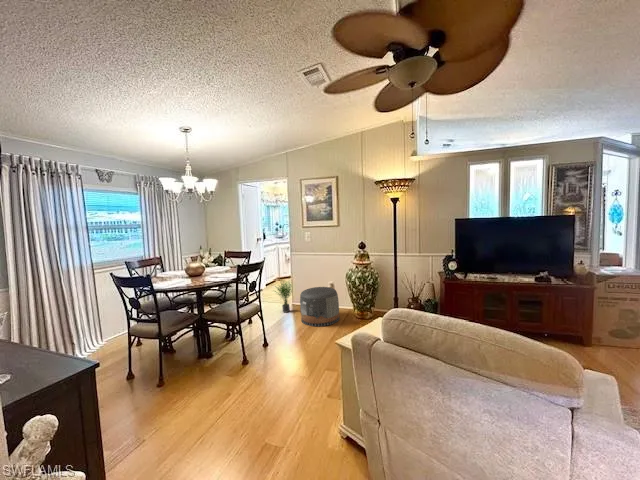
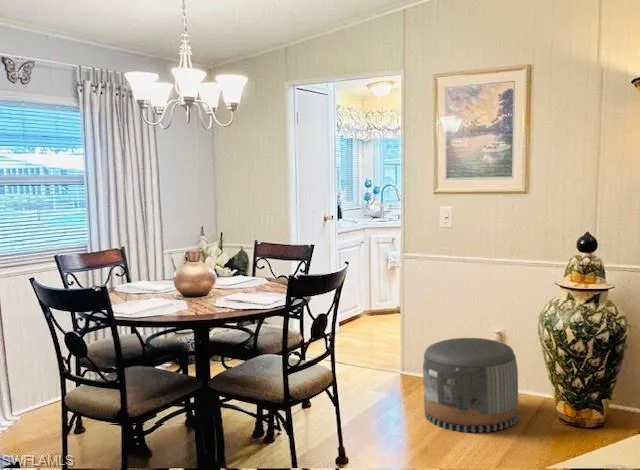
potted plant: present [275,281,291,313] -> none [353,309,413,392]

